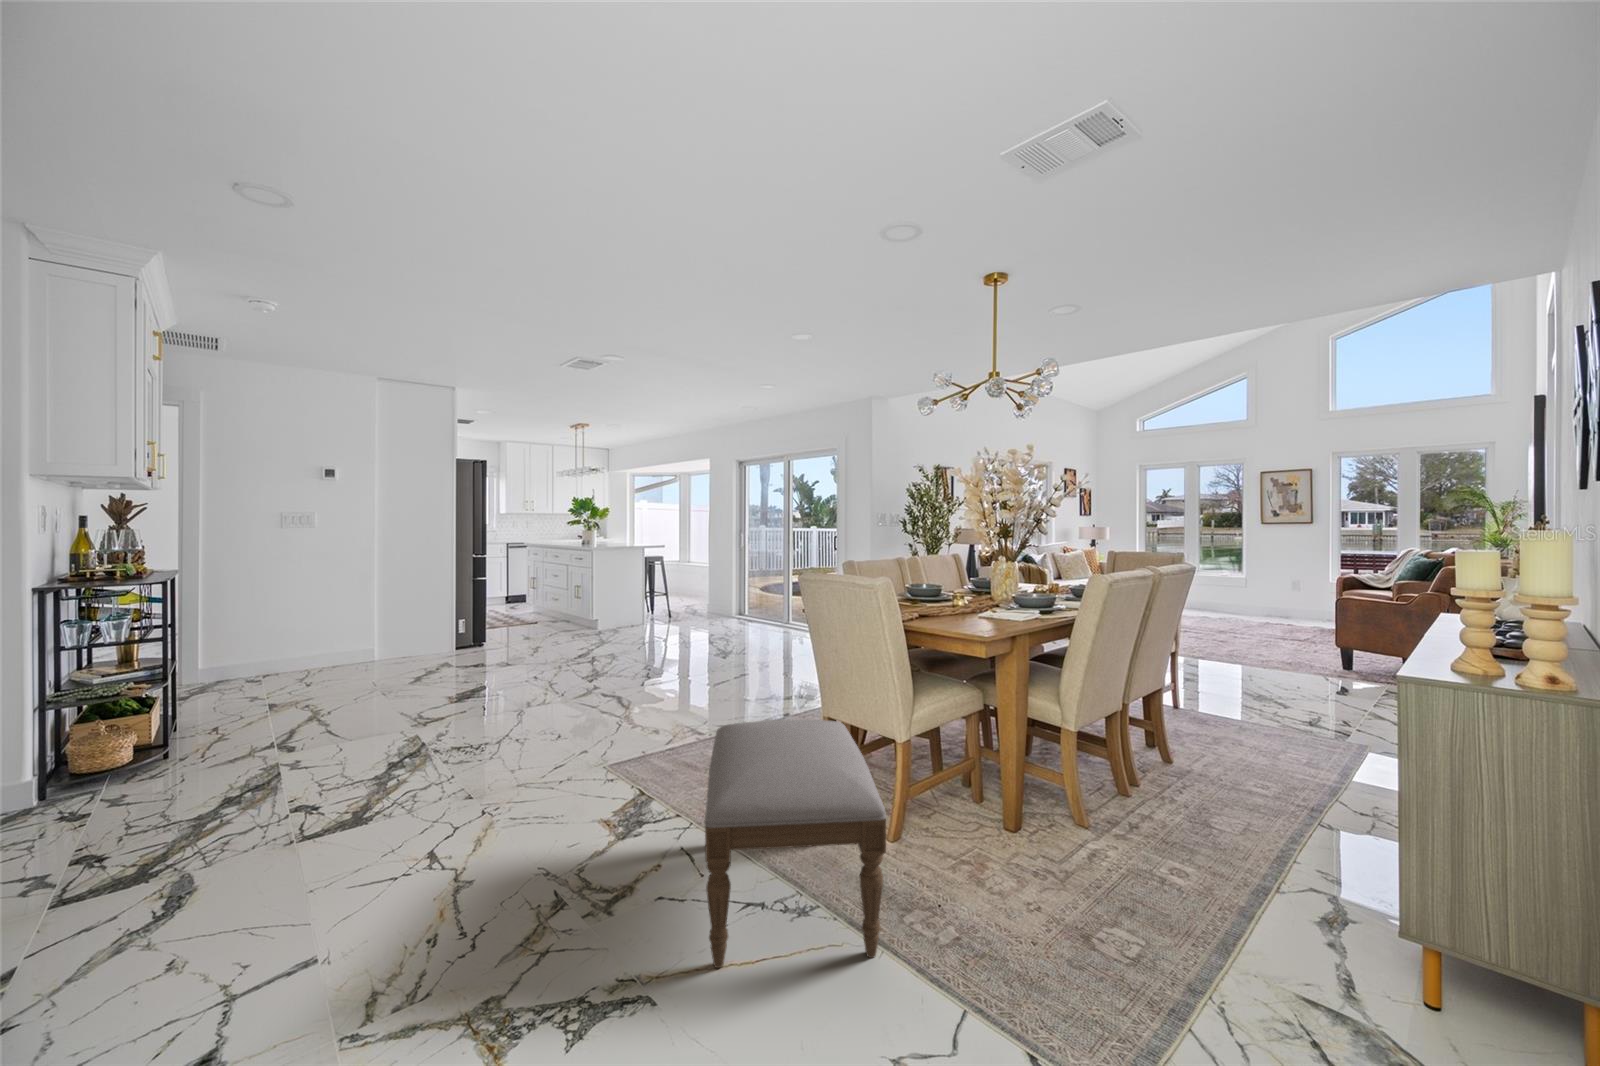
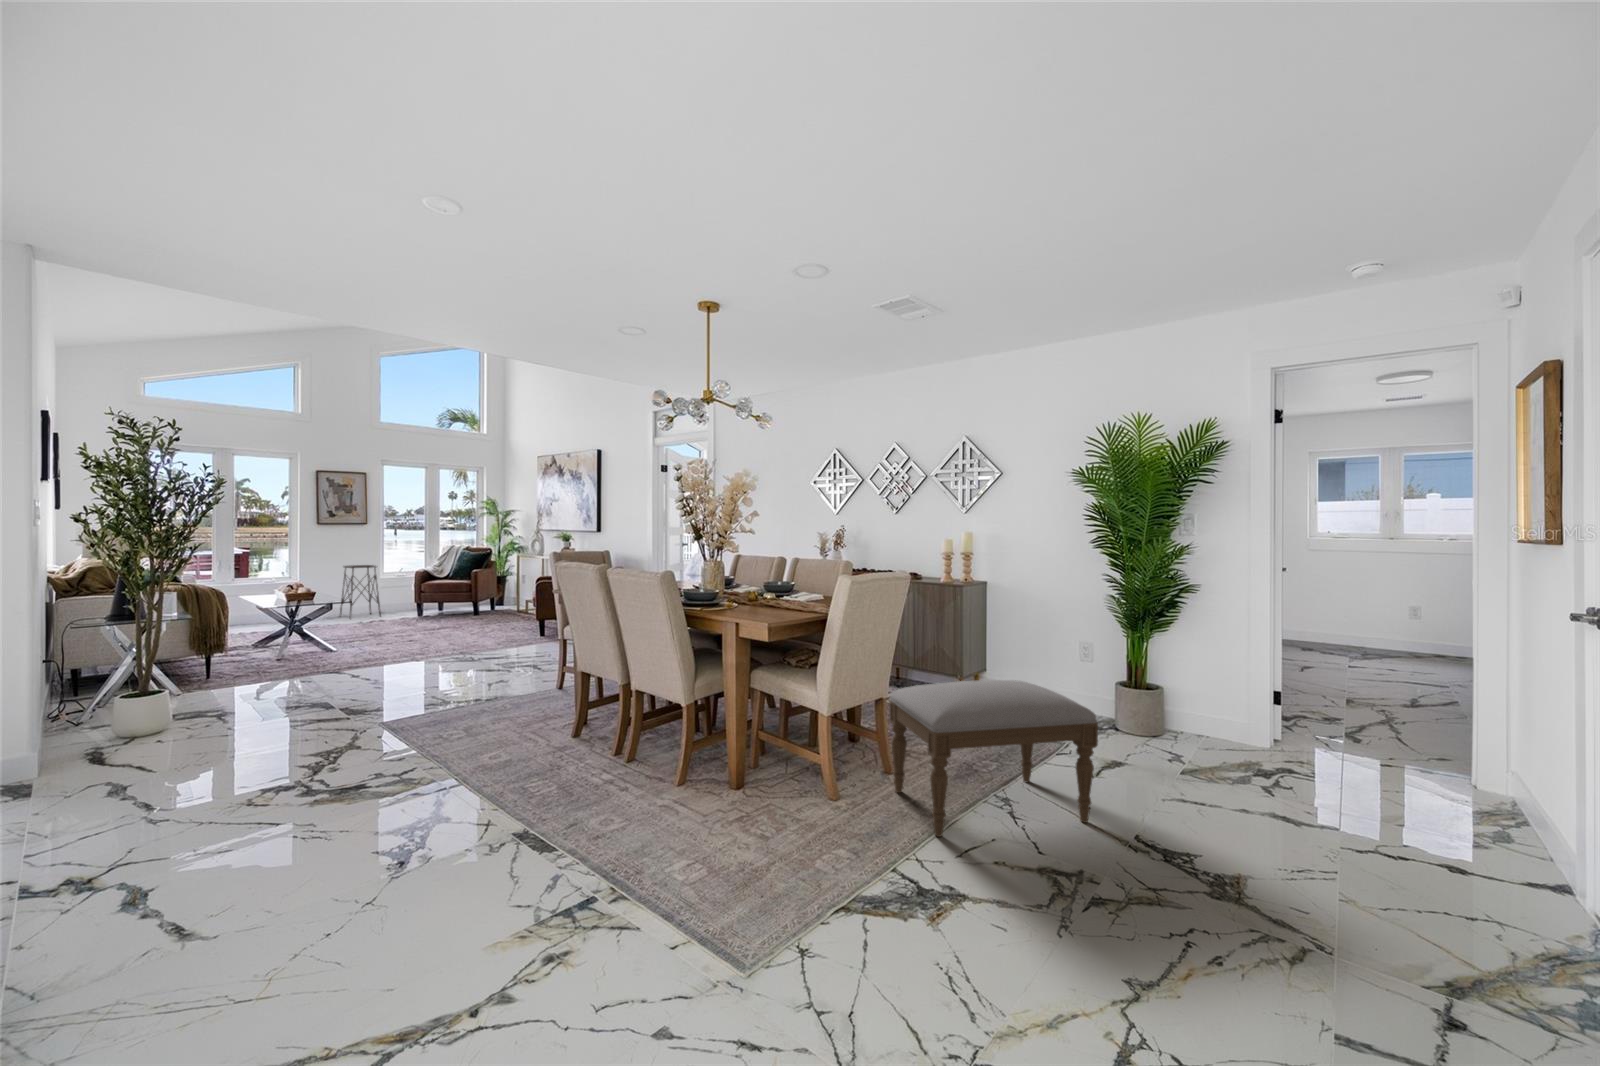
side table: none [1271,563,1311,618] -> present [340,565,381,618]

